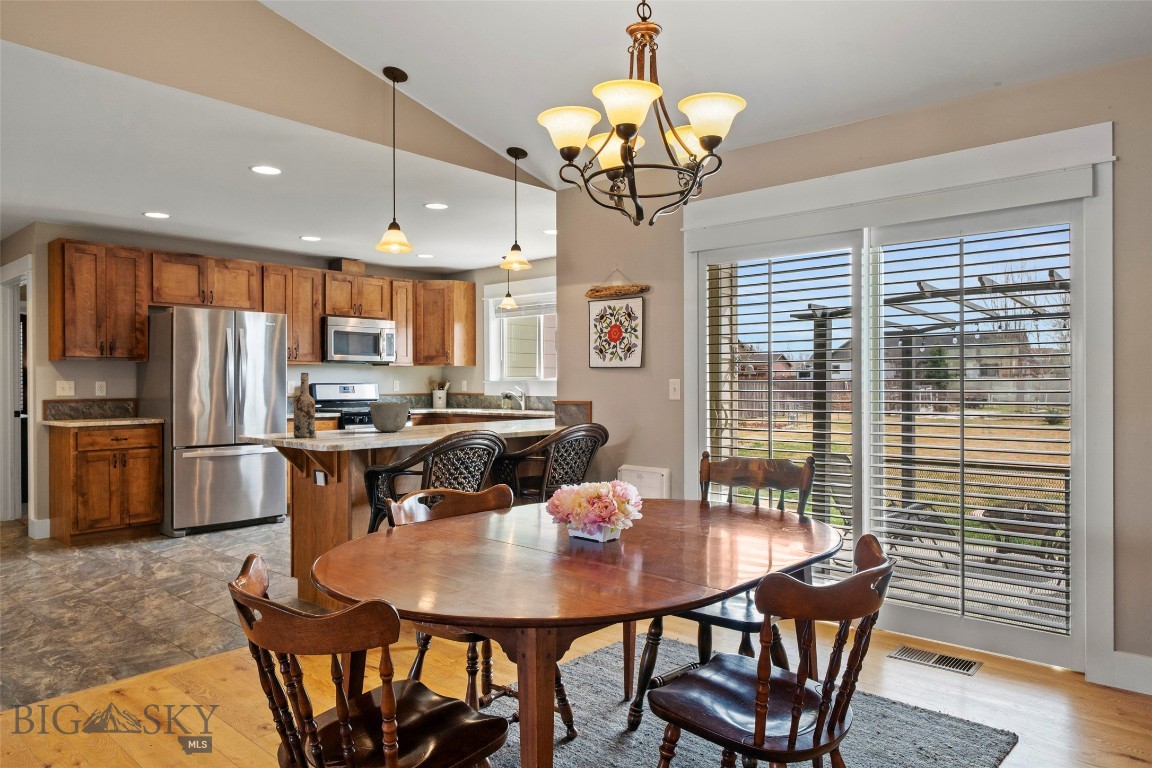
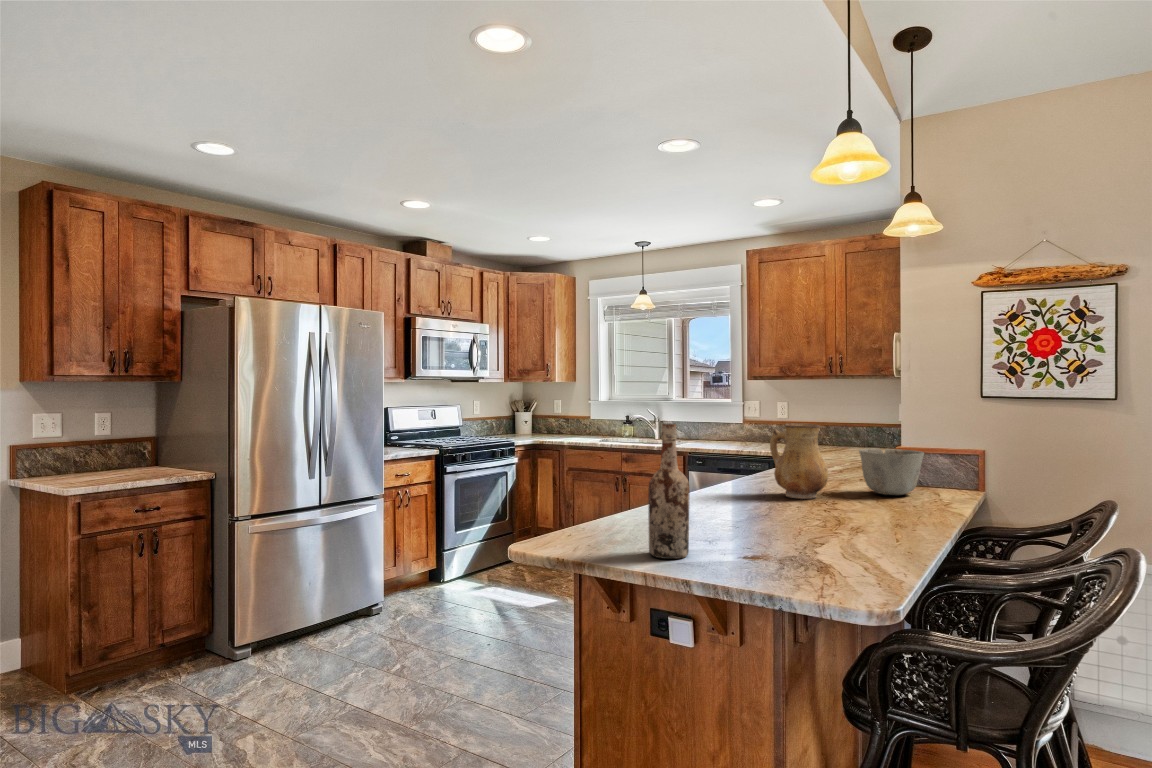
ceramic pitcher: none [449,383,480,427] -> present [770,423,828,499]
ceramic bowl: present [369,402,410,432] -> present [859,448,924,495]

